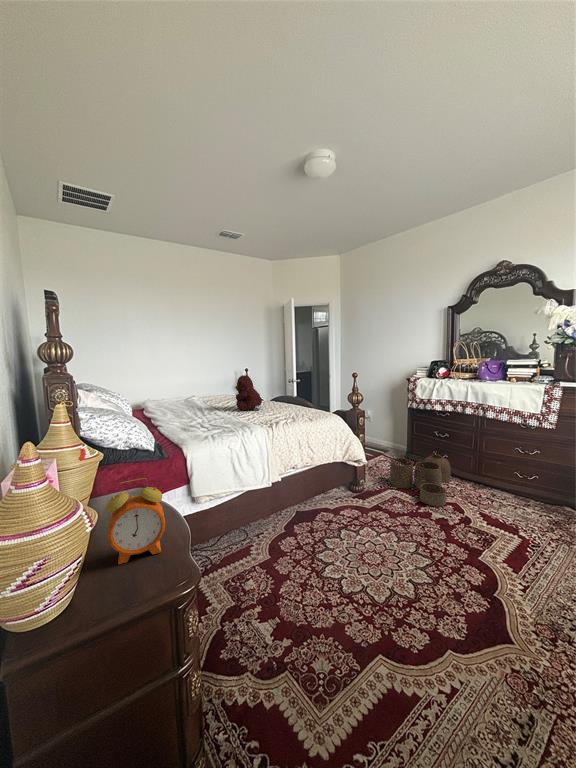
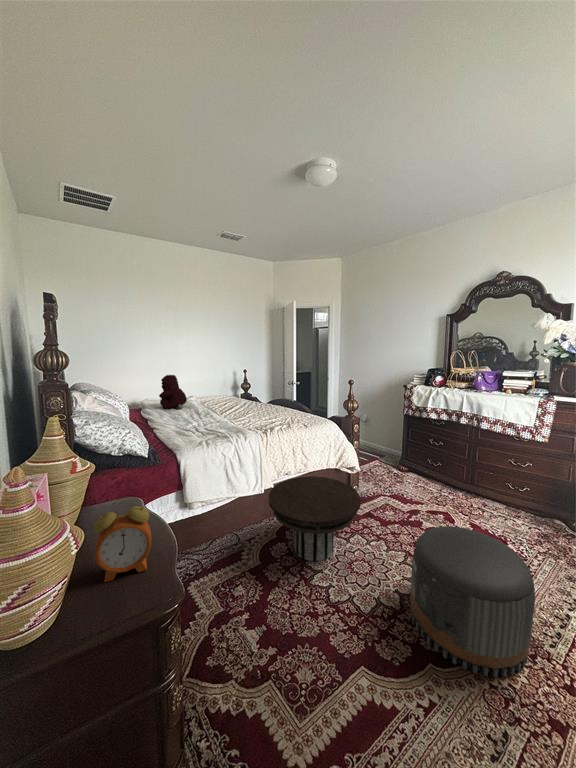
teddy bear: present [235,375,262,411] -> present [159,375,187,409]
woven basket: present [390,452,451,507] -> none [383,460,444,516]
side table: none [277,469,370,553] -> present [268,476,360,561]
pouf: none [425,512,554,662] -> present [410,526,535,677]

